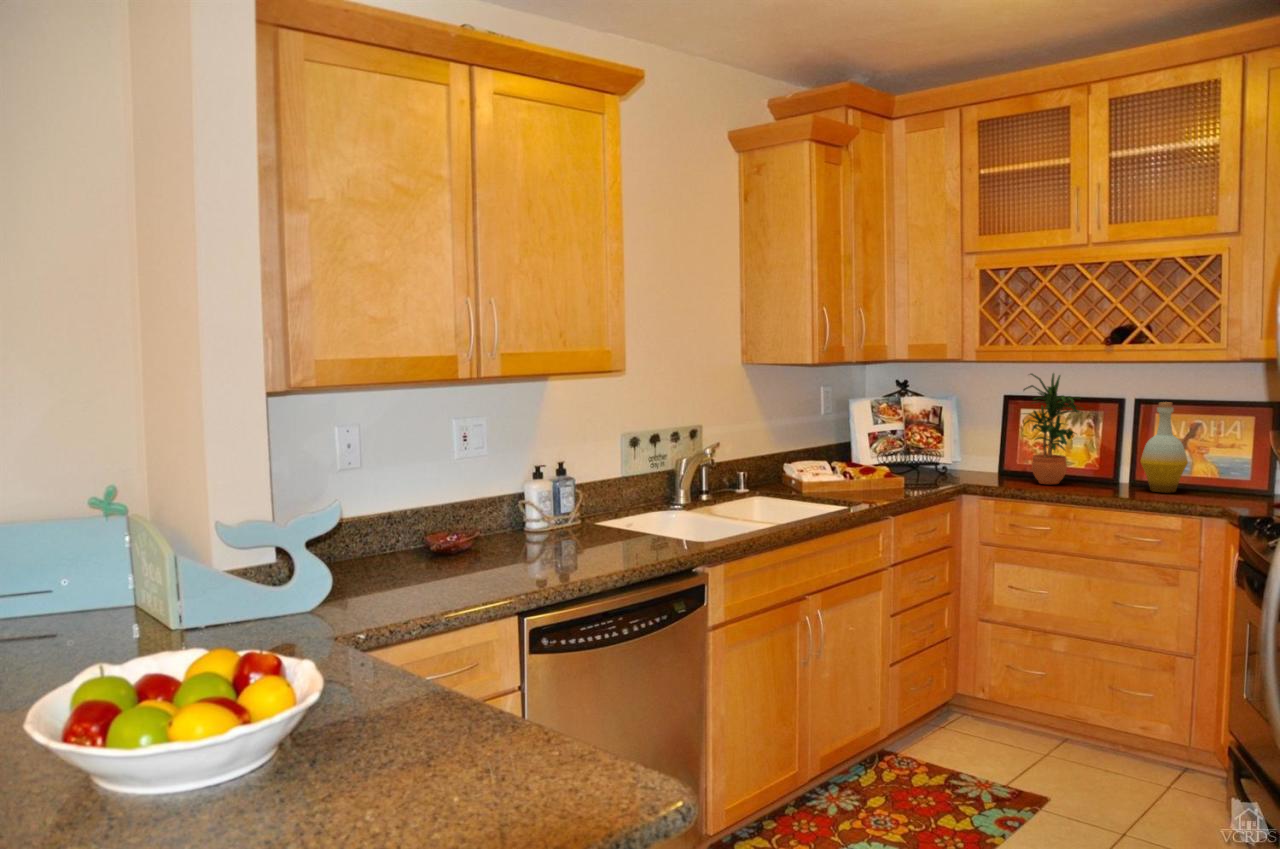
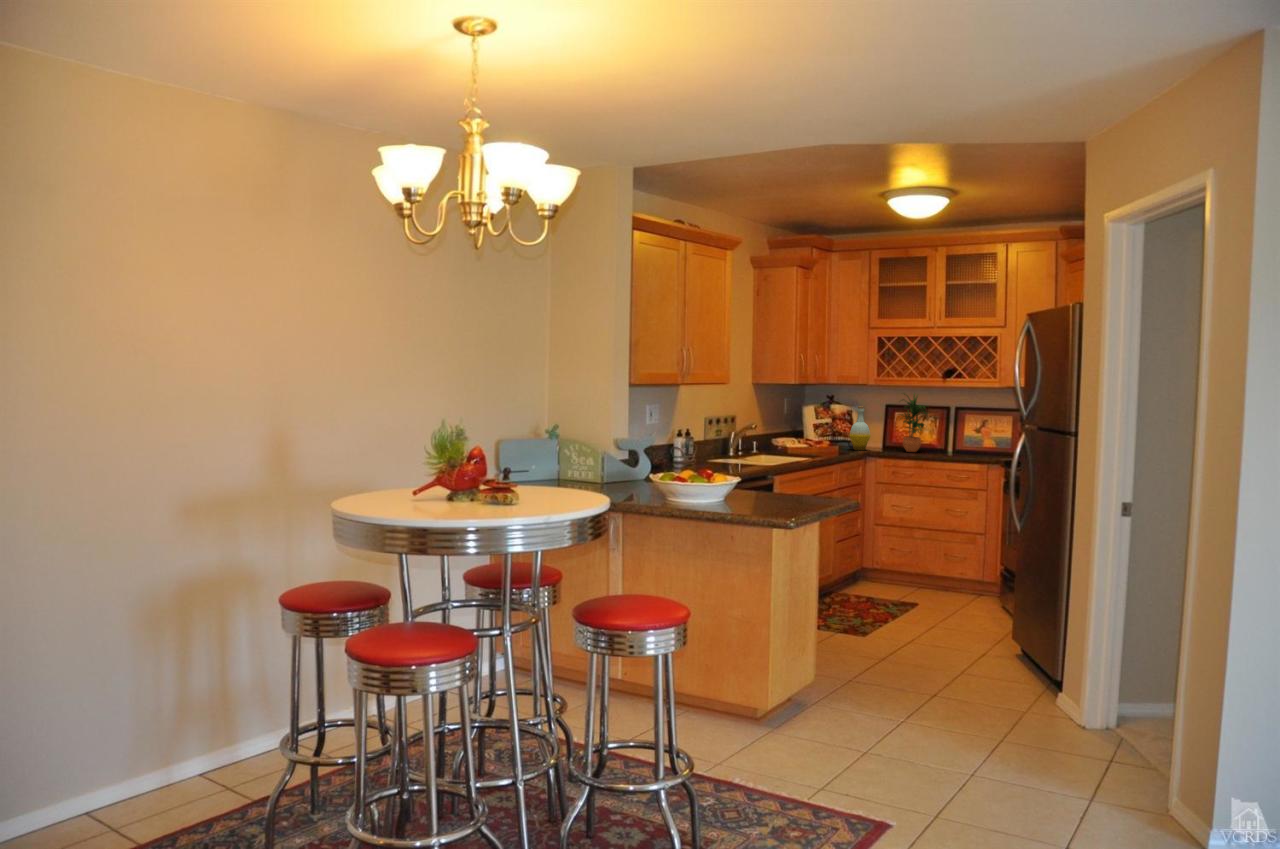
bottle: present [1141,402,1188,493] -> present [849,406,871,450]

